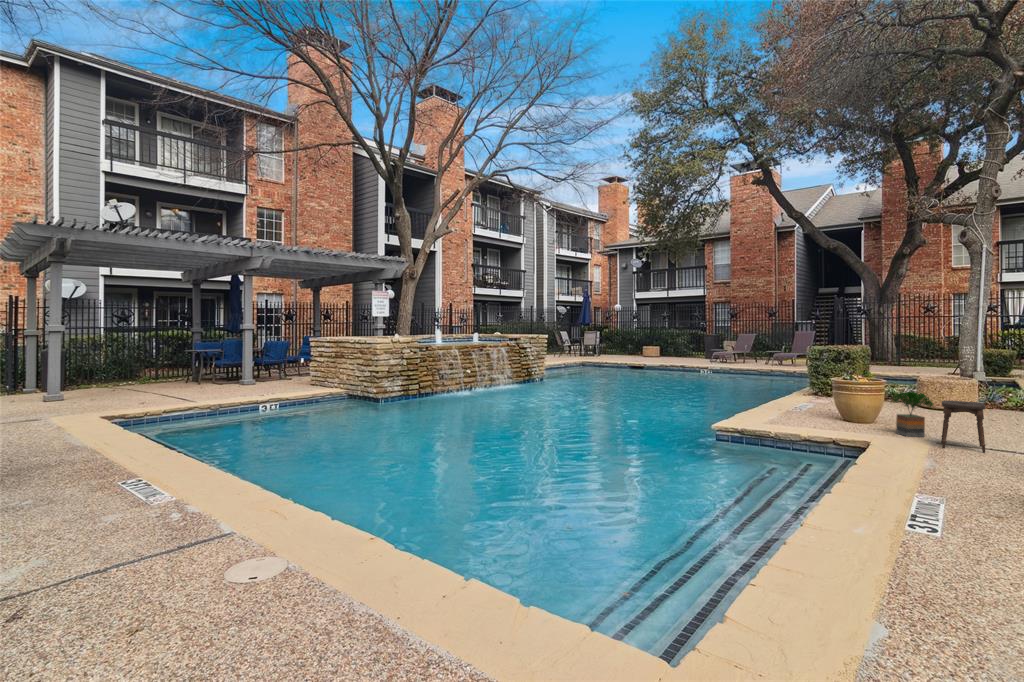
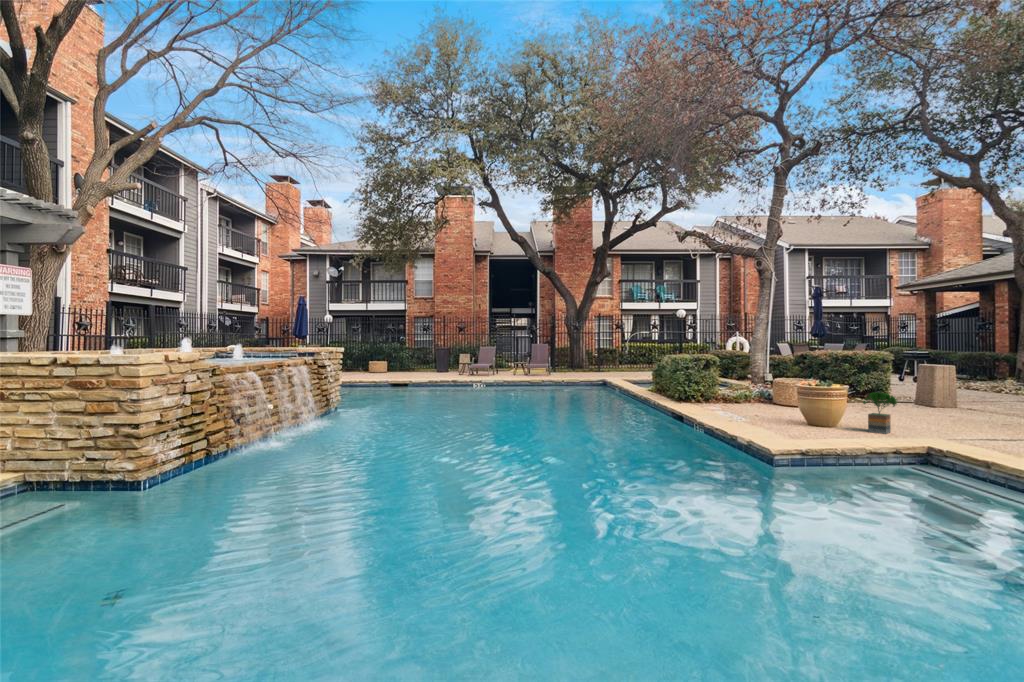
stool: present [941,400,986,453] -> none [919,398,970,441]

